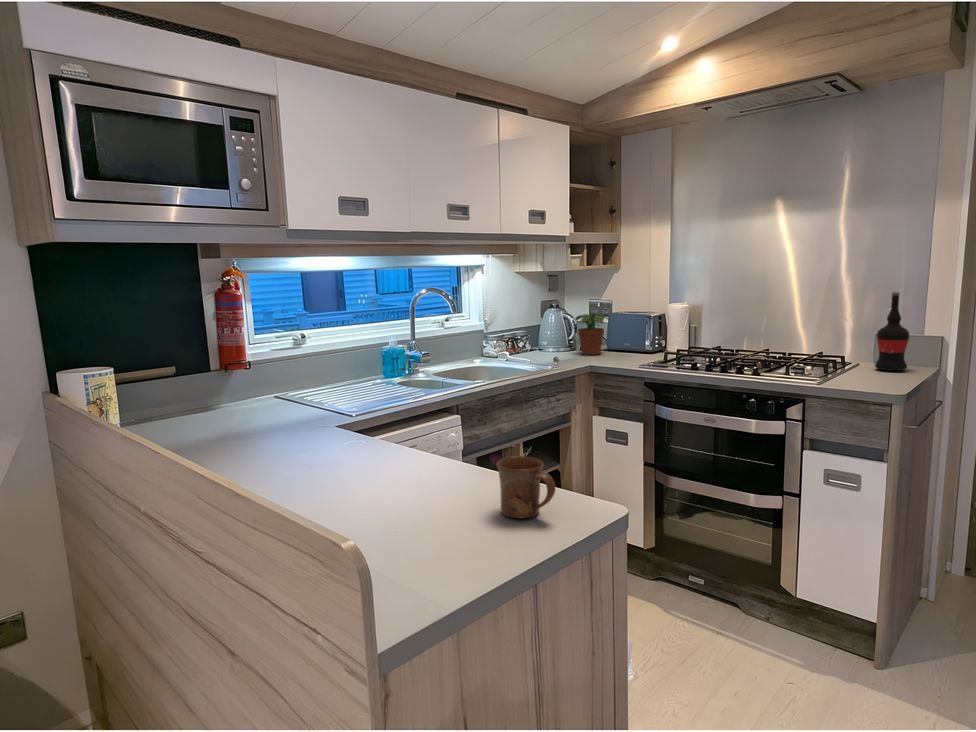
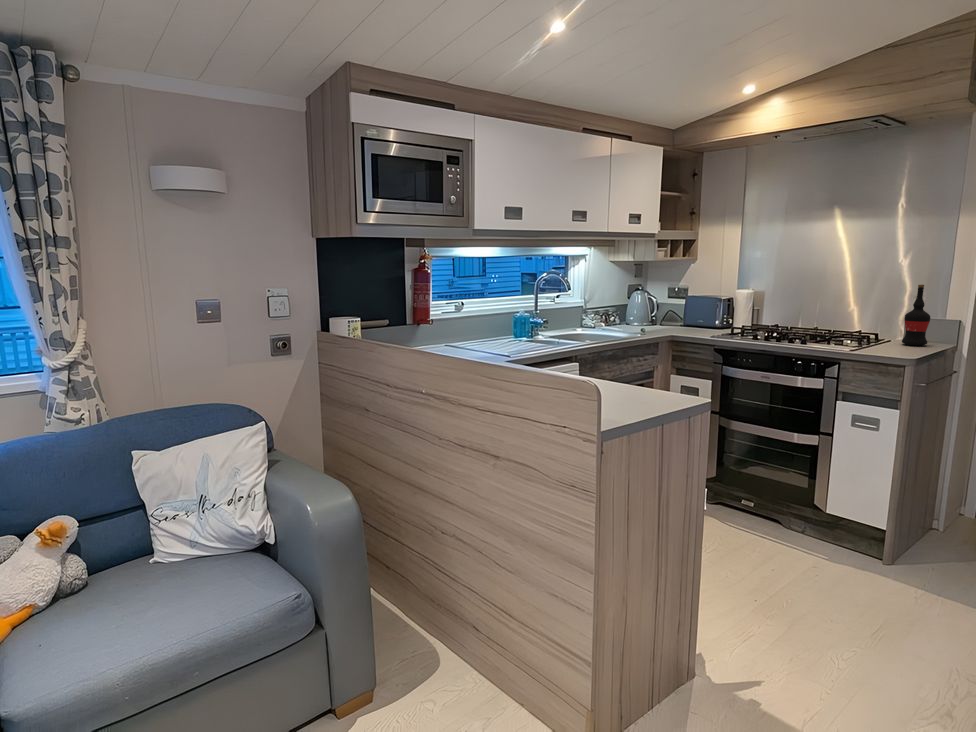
potted plant: present [575,314,609,355] -> none [659,296,687,329]
mug: present [496,456,555,518] -> none [635,370,671,403]

